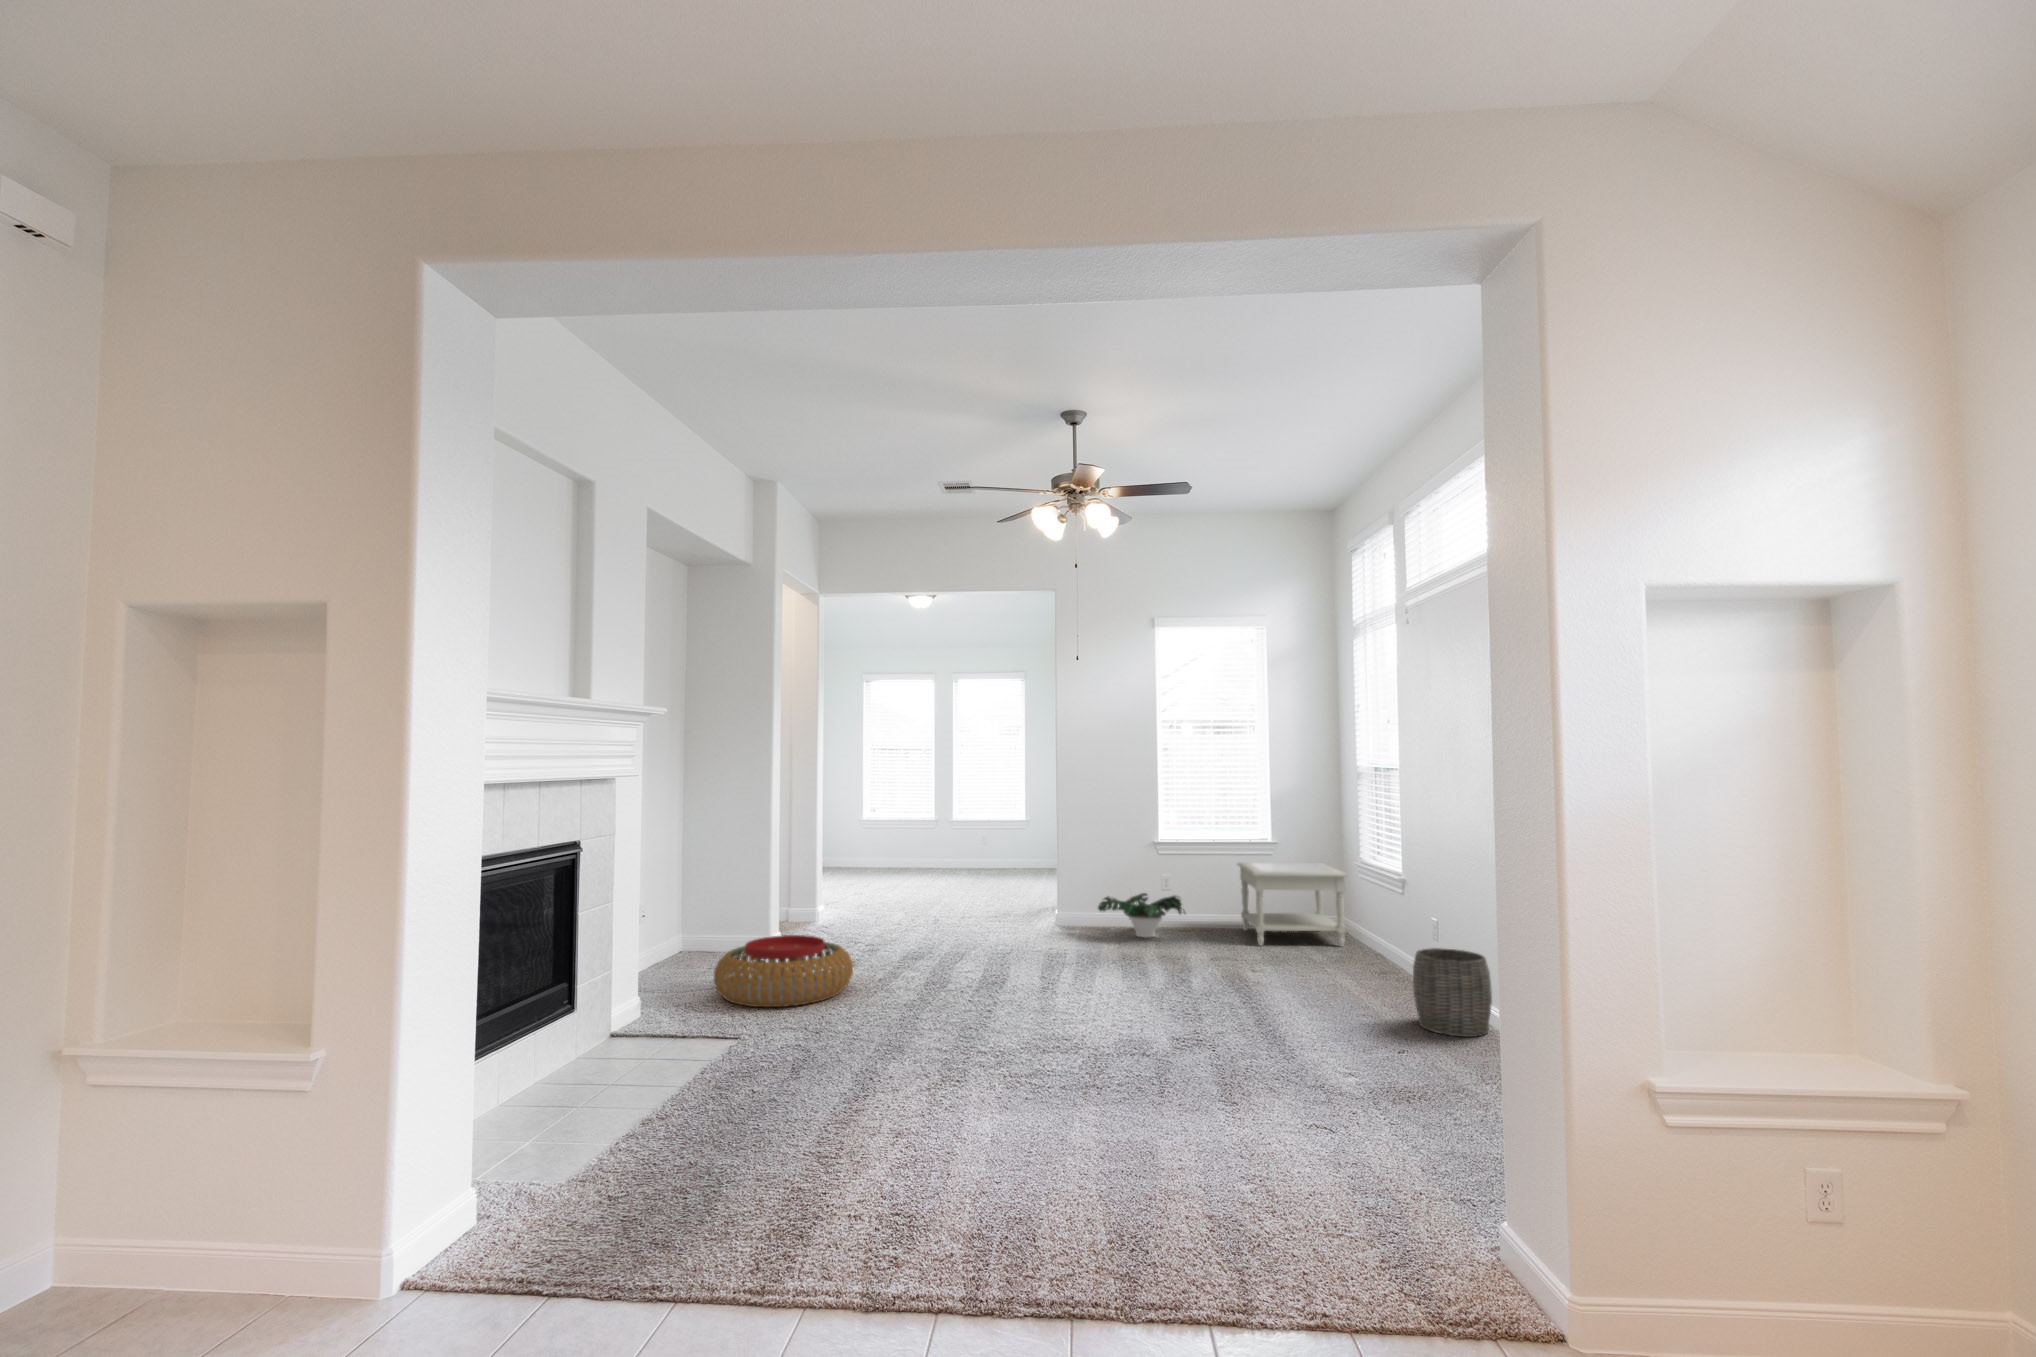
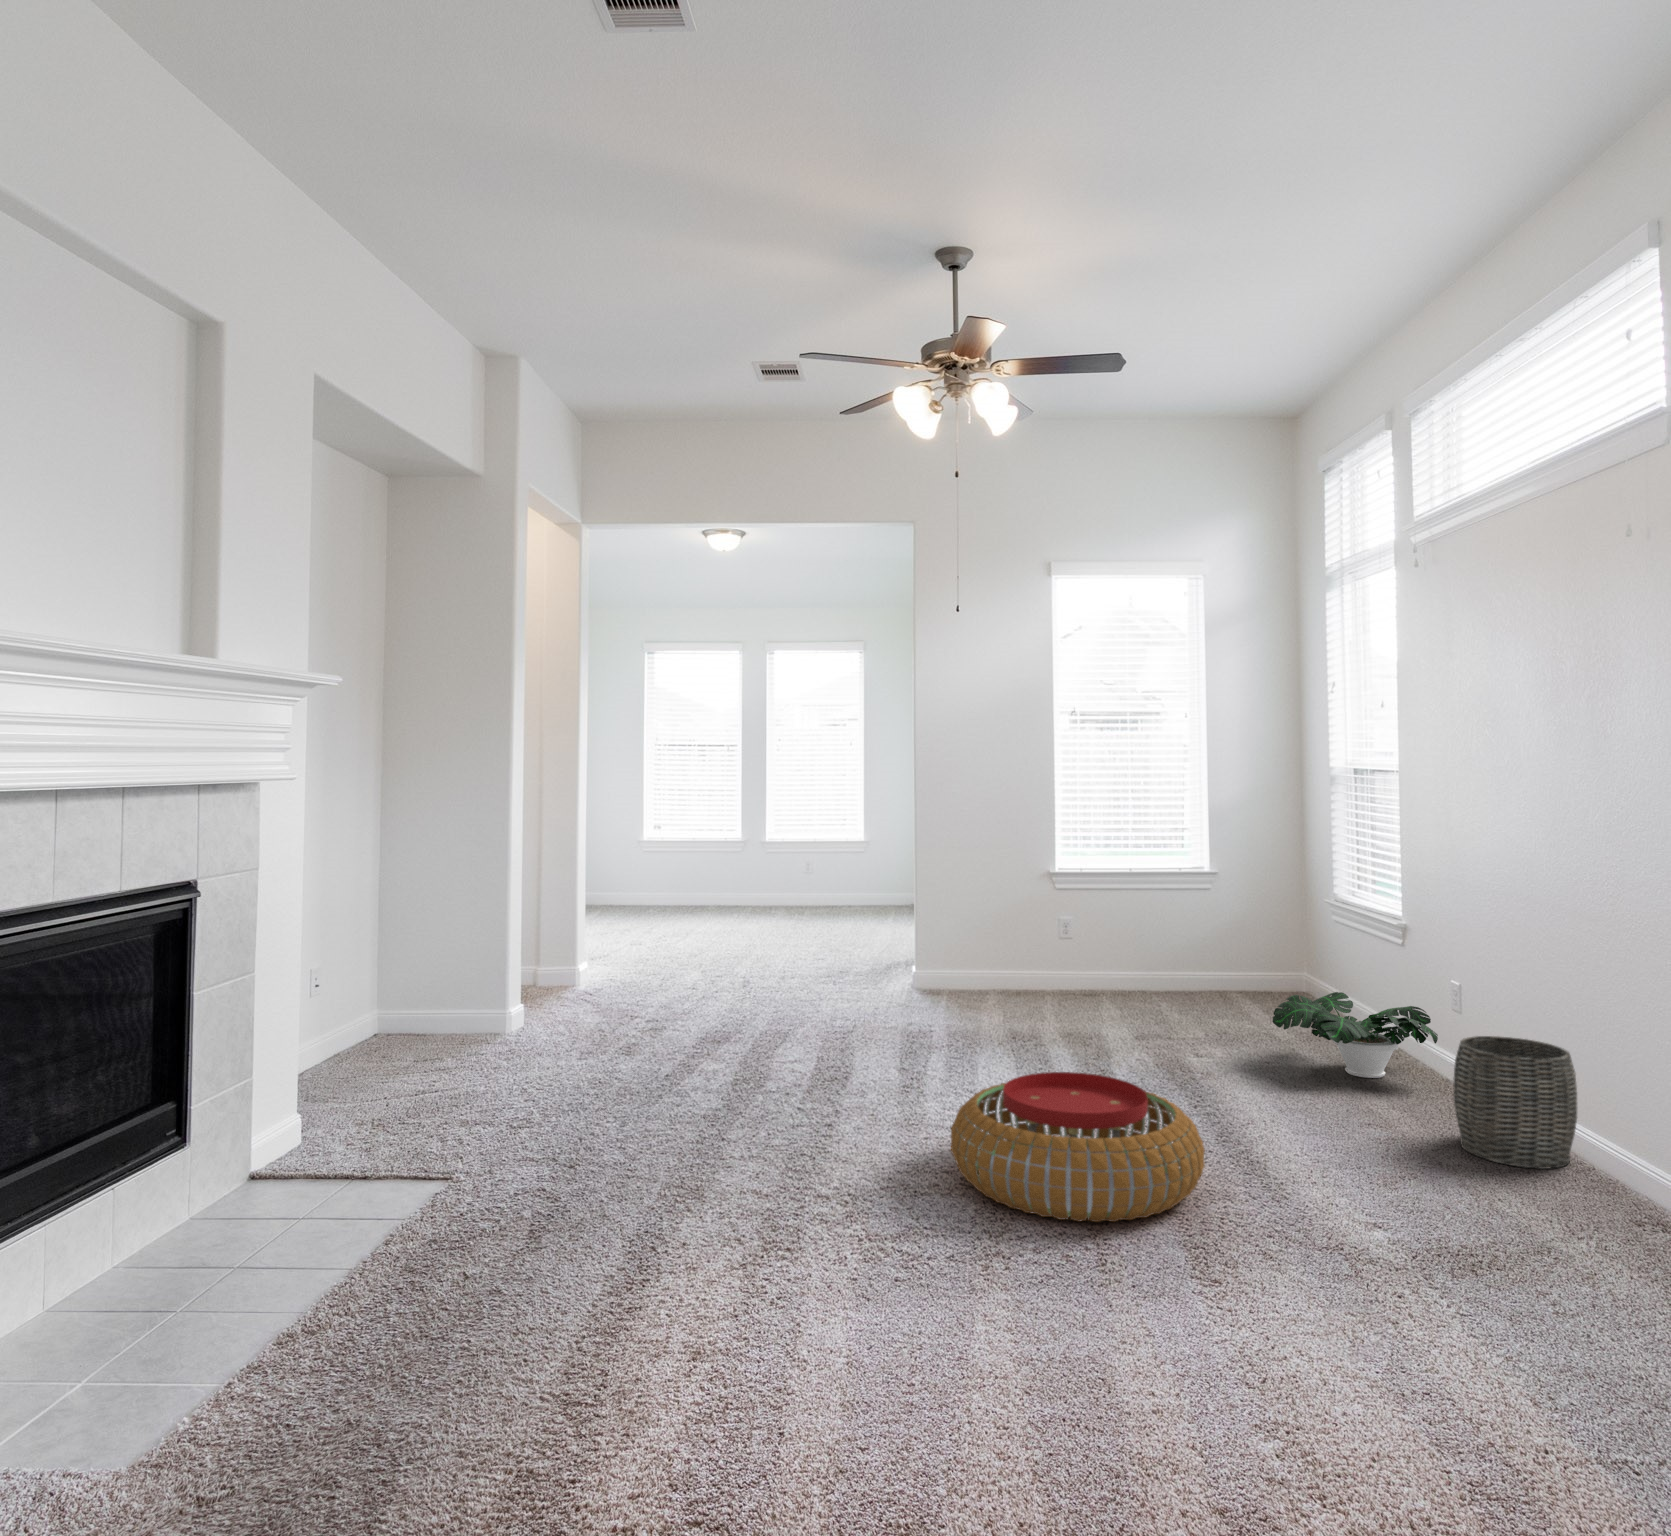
side table: present [1238,862,1348,947] -> none [1155,904,1318,1021]
potted plant: present [1098,893,1185,938] -> present [1272,992,1438,1078]
pouf: present [714,935,853,1007] -> present [951,1072,1205,1222]

